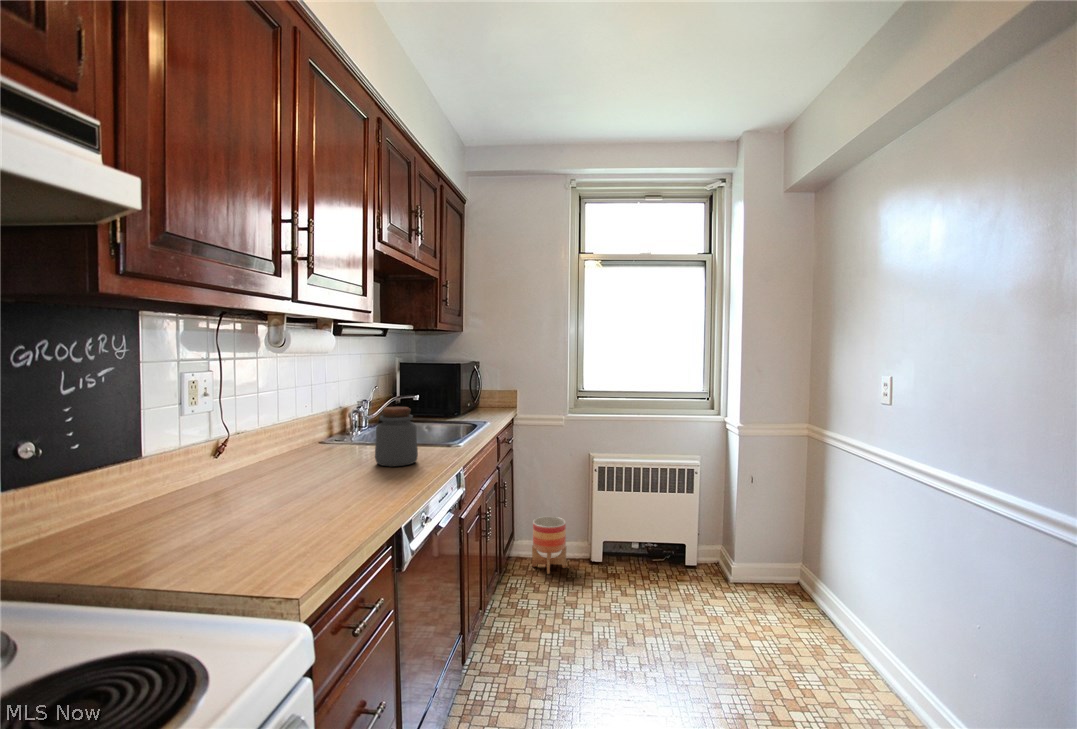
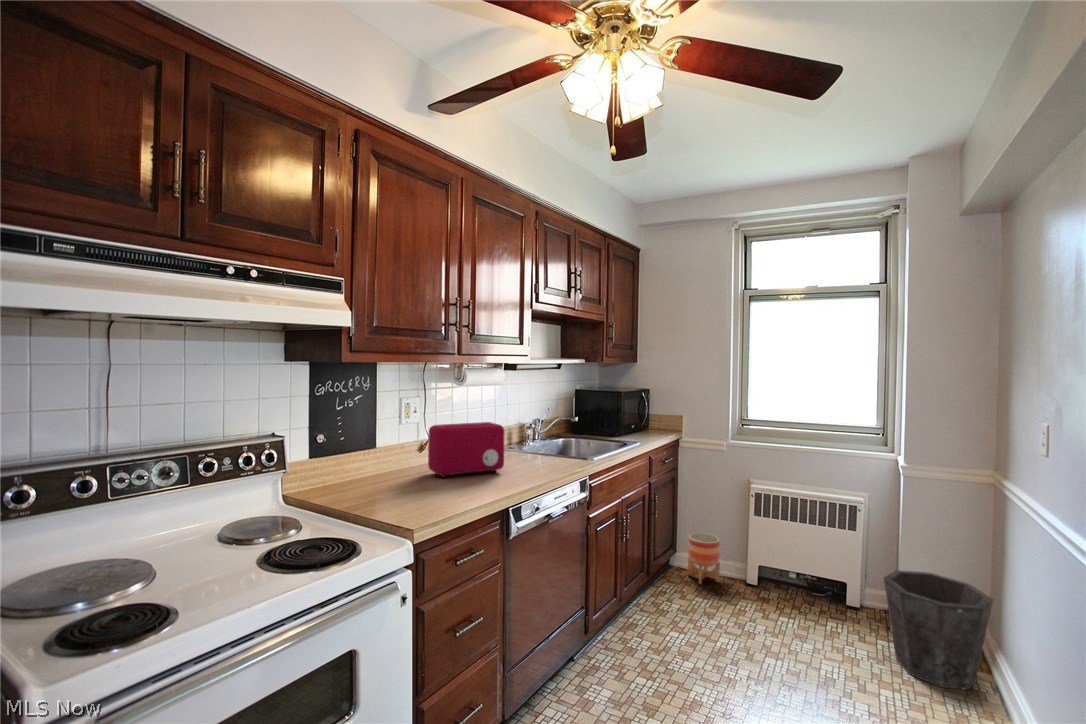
toaster: none [243,403,363,492] -> present [428,422,505,478]
jar: present [375,407,418,466] -> none [518,427,548,470]
waste bin: none [736,521,820,624] -> present [884,570,993,690]

